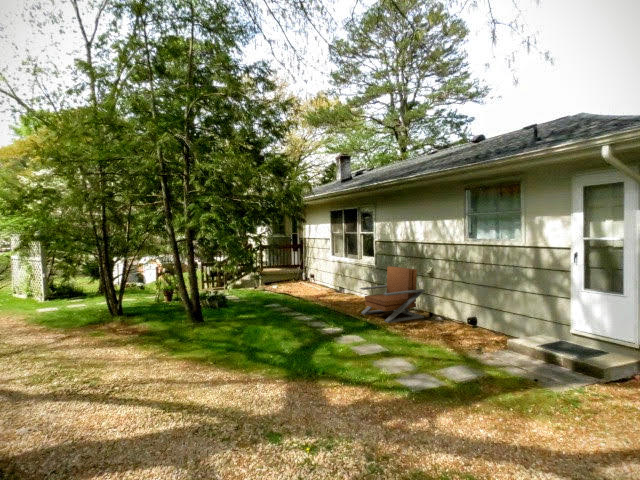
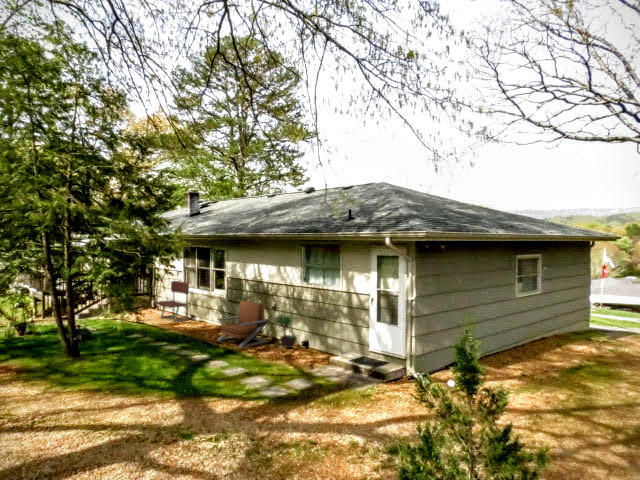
bench: none [303,249,336,294] -> present [156,281,189,322]
potted tree: none [426,276,461,326] -> present [276,315,296,348]

